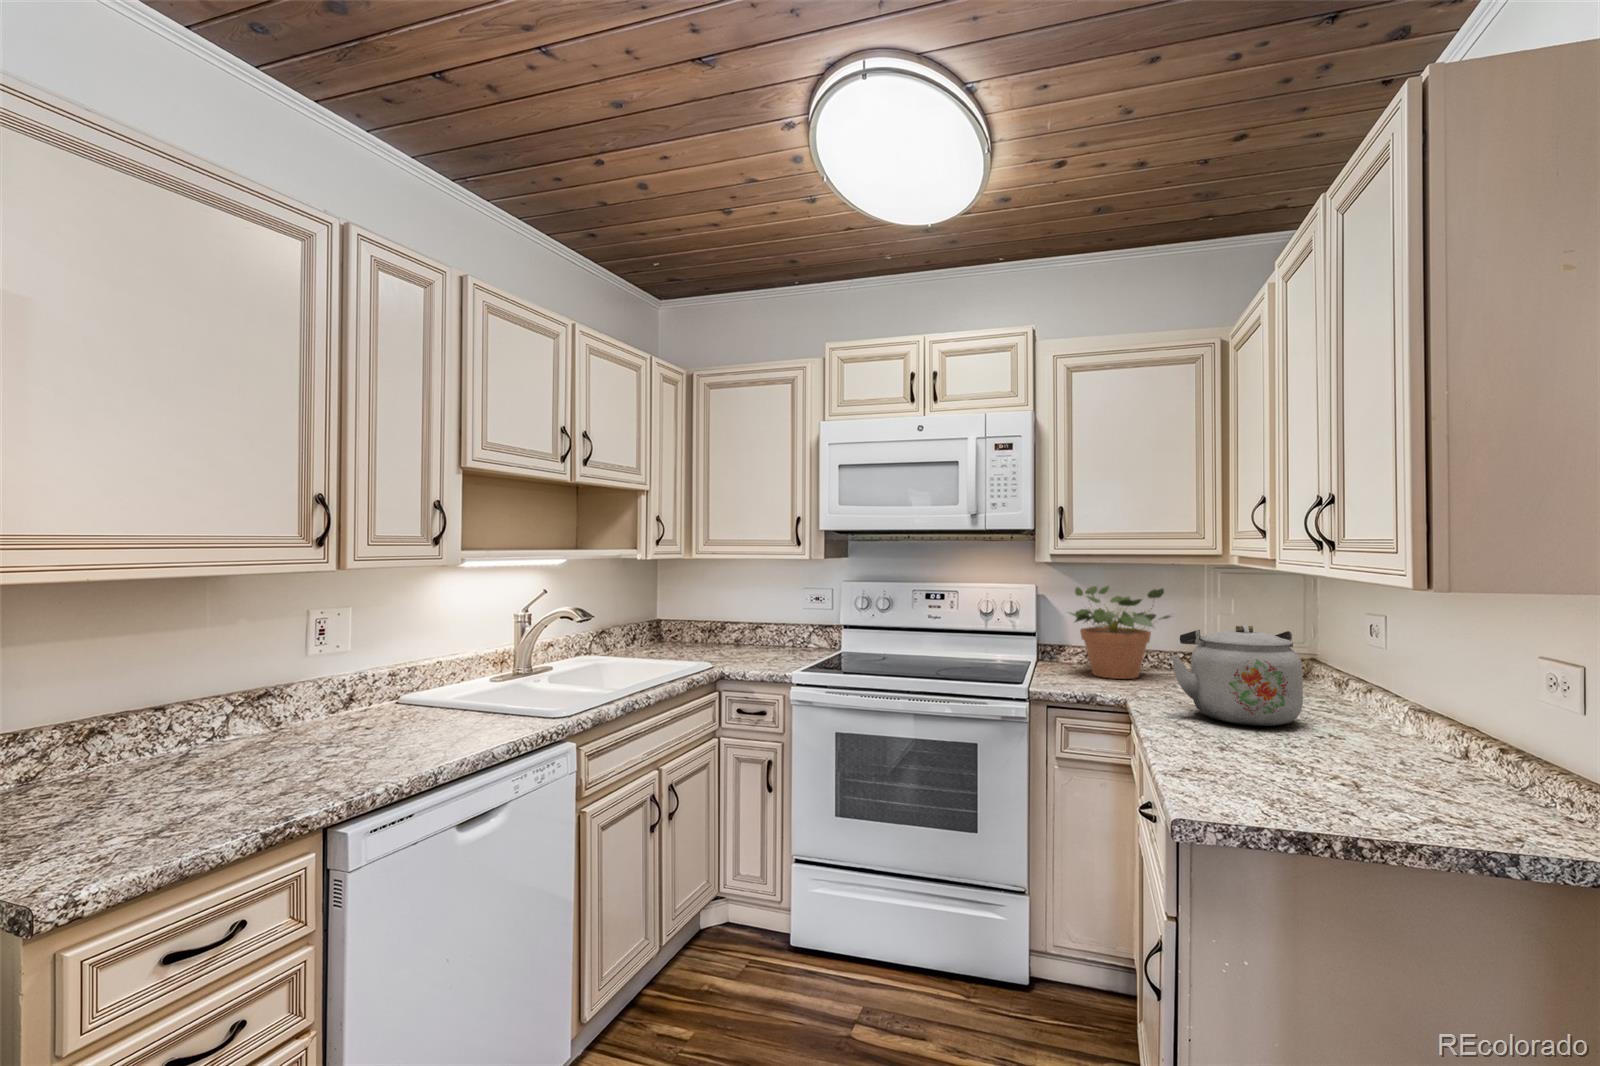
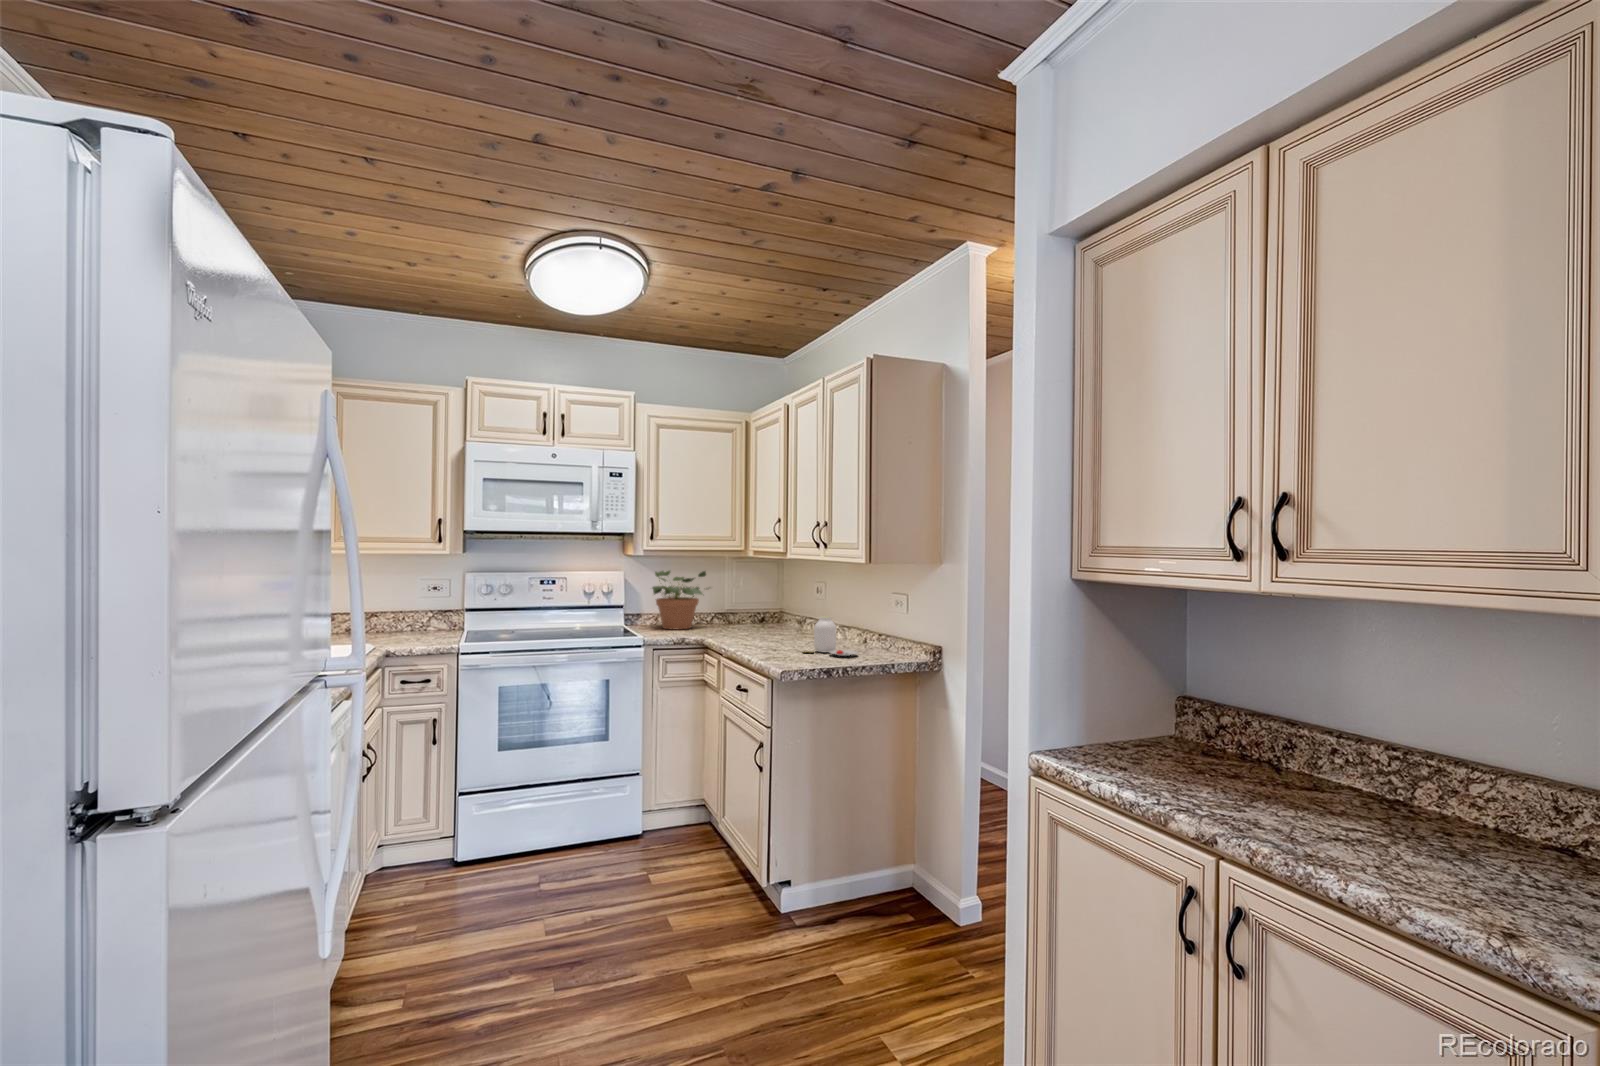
kettle: present [1171,625,1303,726] -> none [732,587,792,641]
jar: none [1286,697,1429,799] -> present [809,616,858,656]

